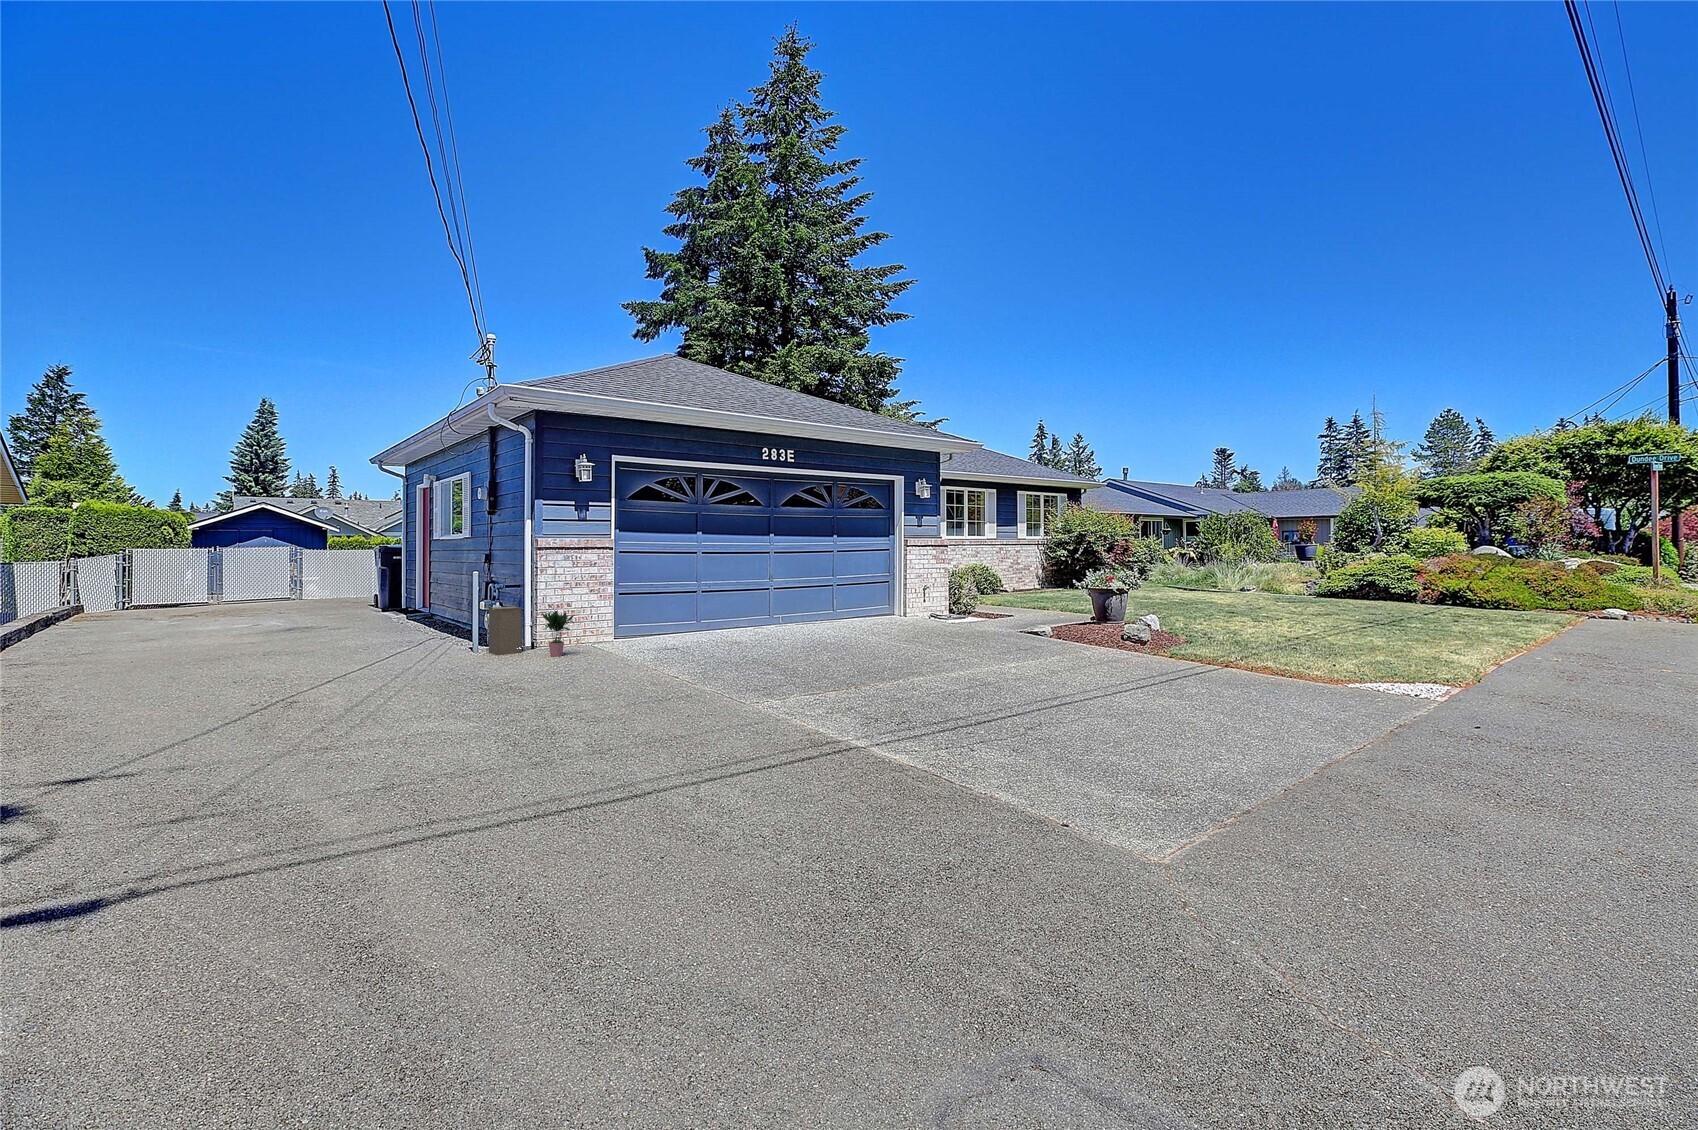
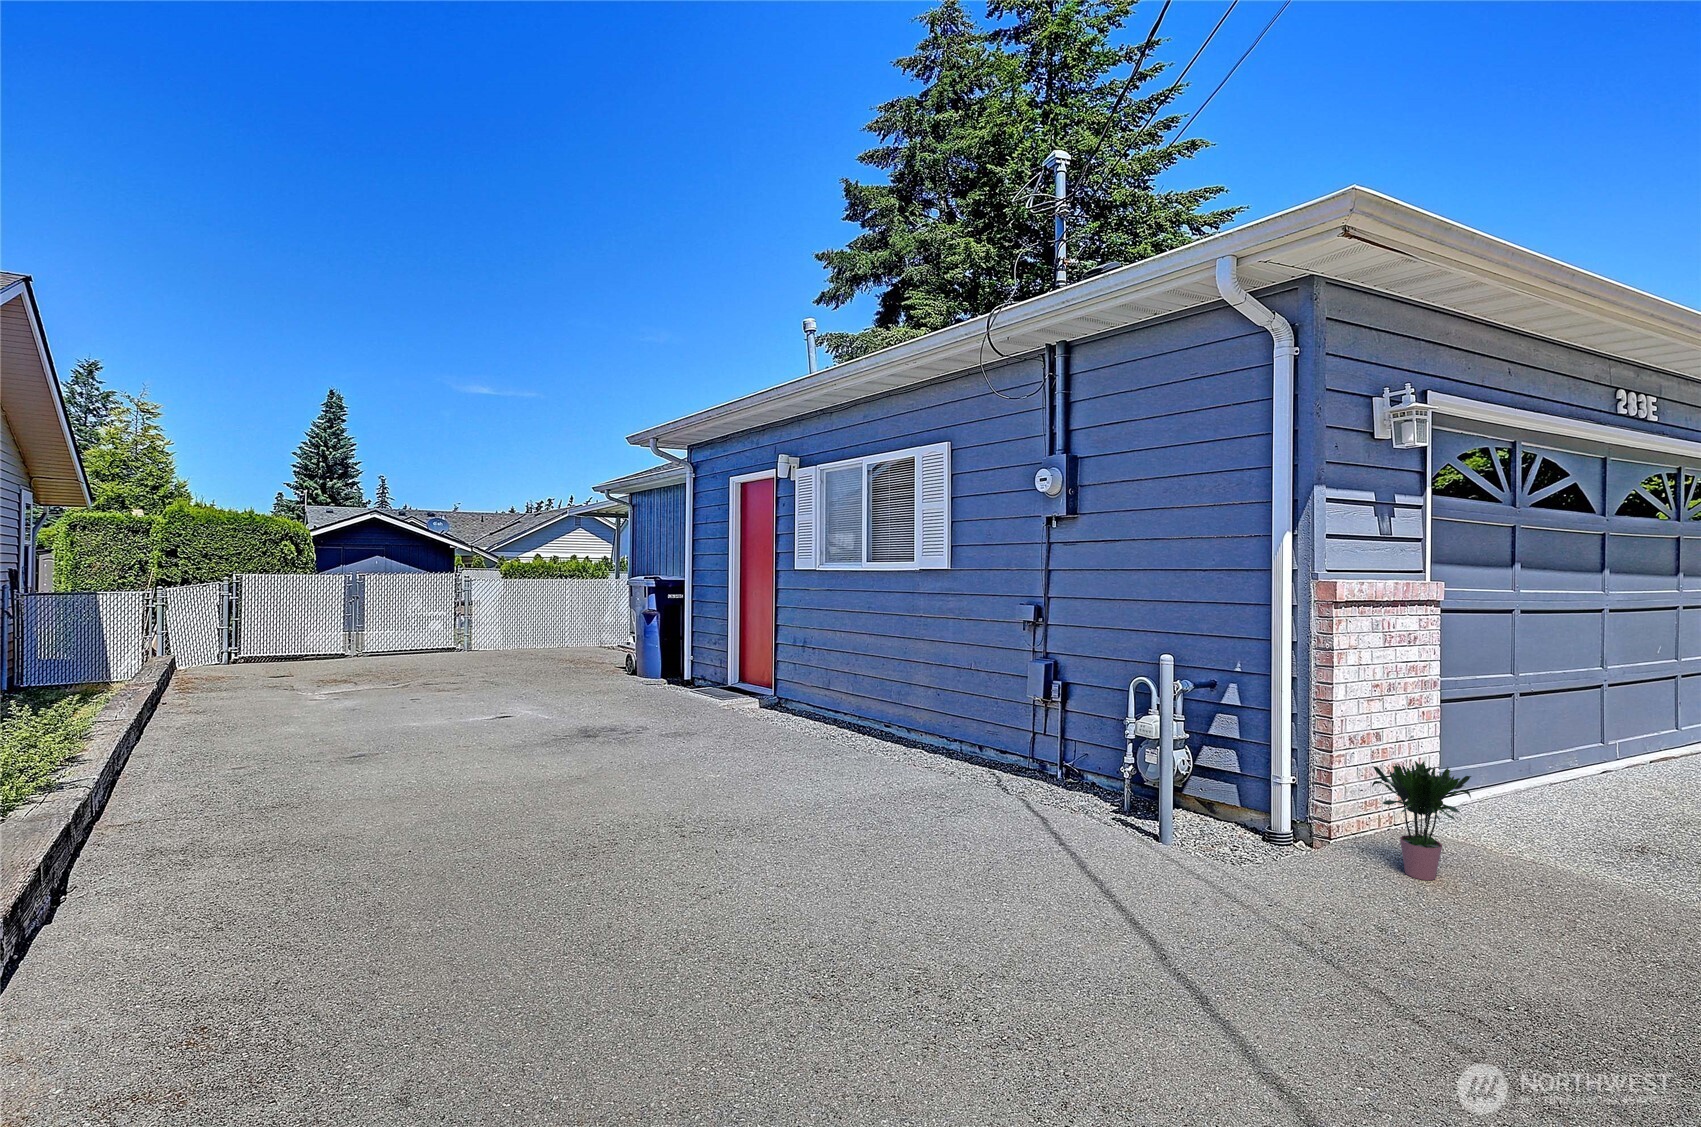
cardboard box: present [489,606,522,655] -> none [1211,738,1288,871]

